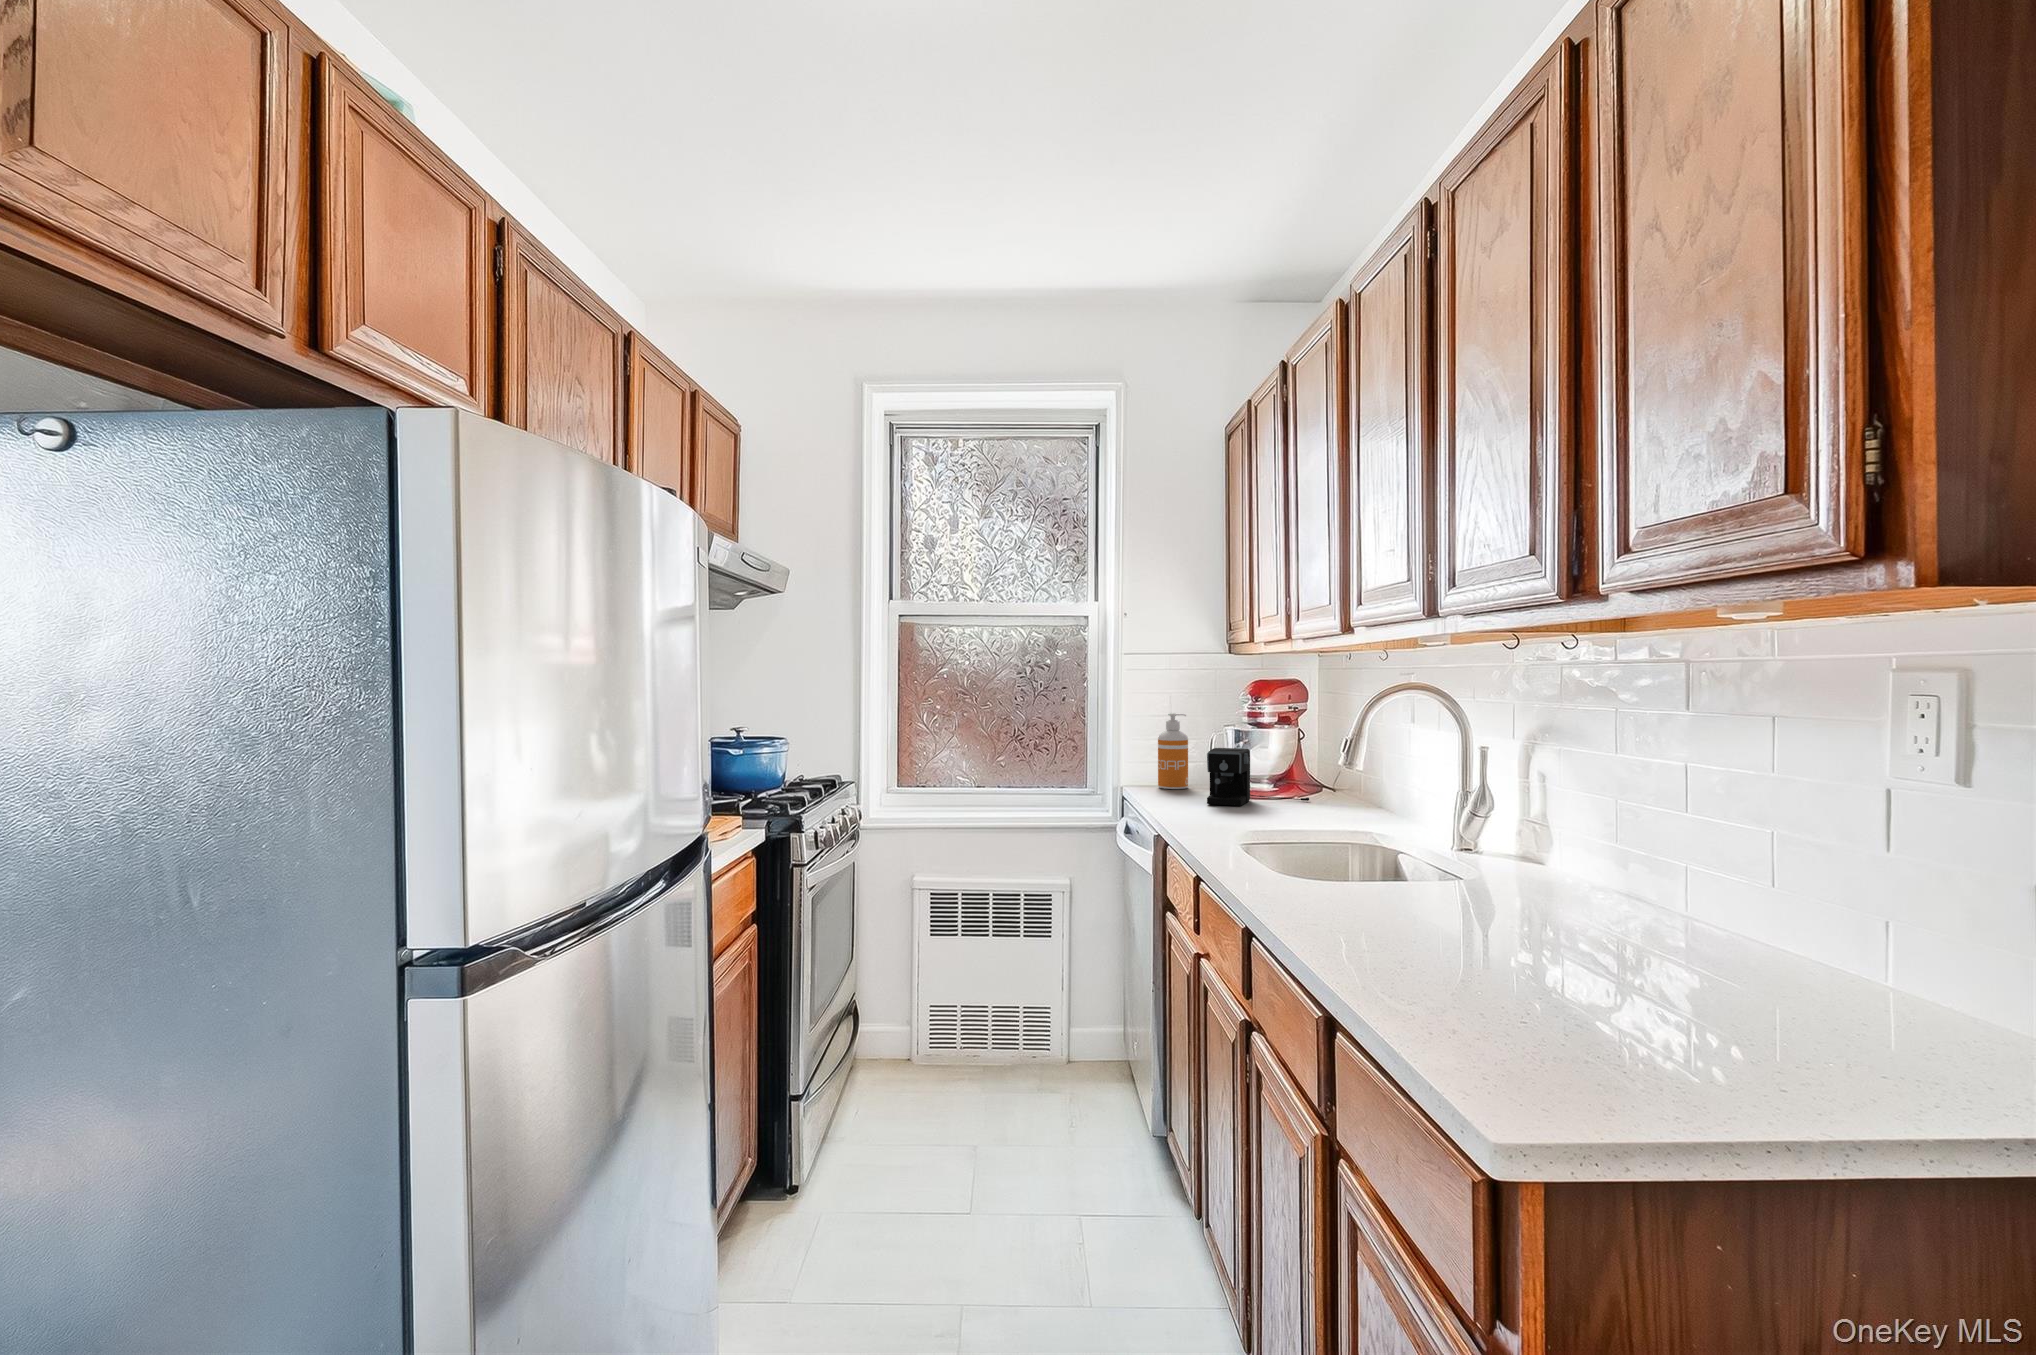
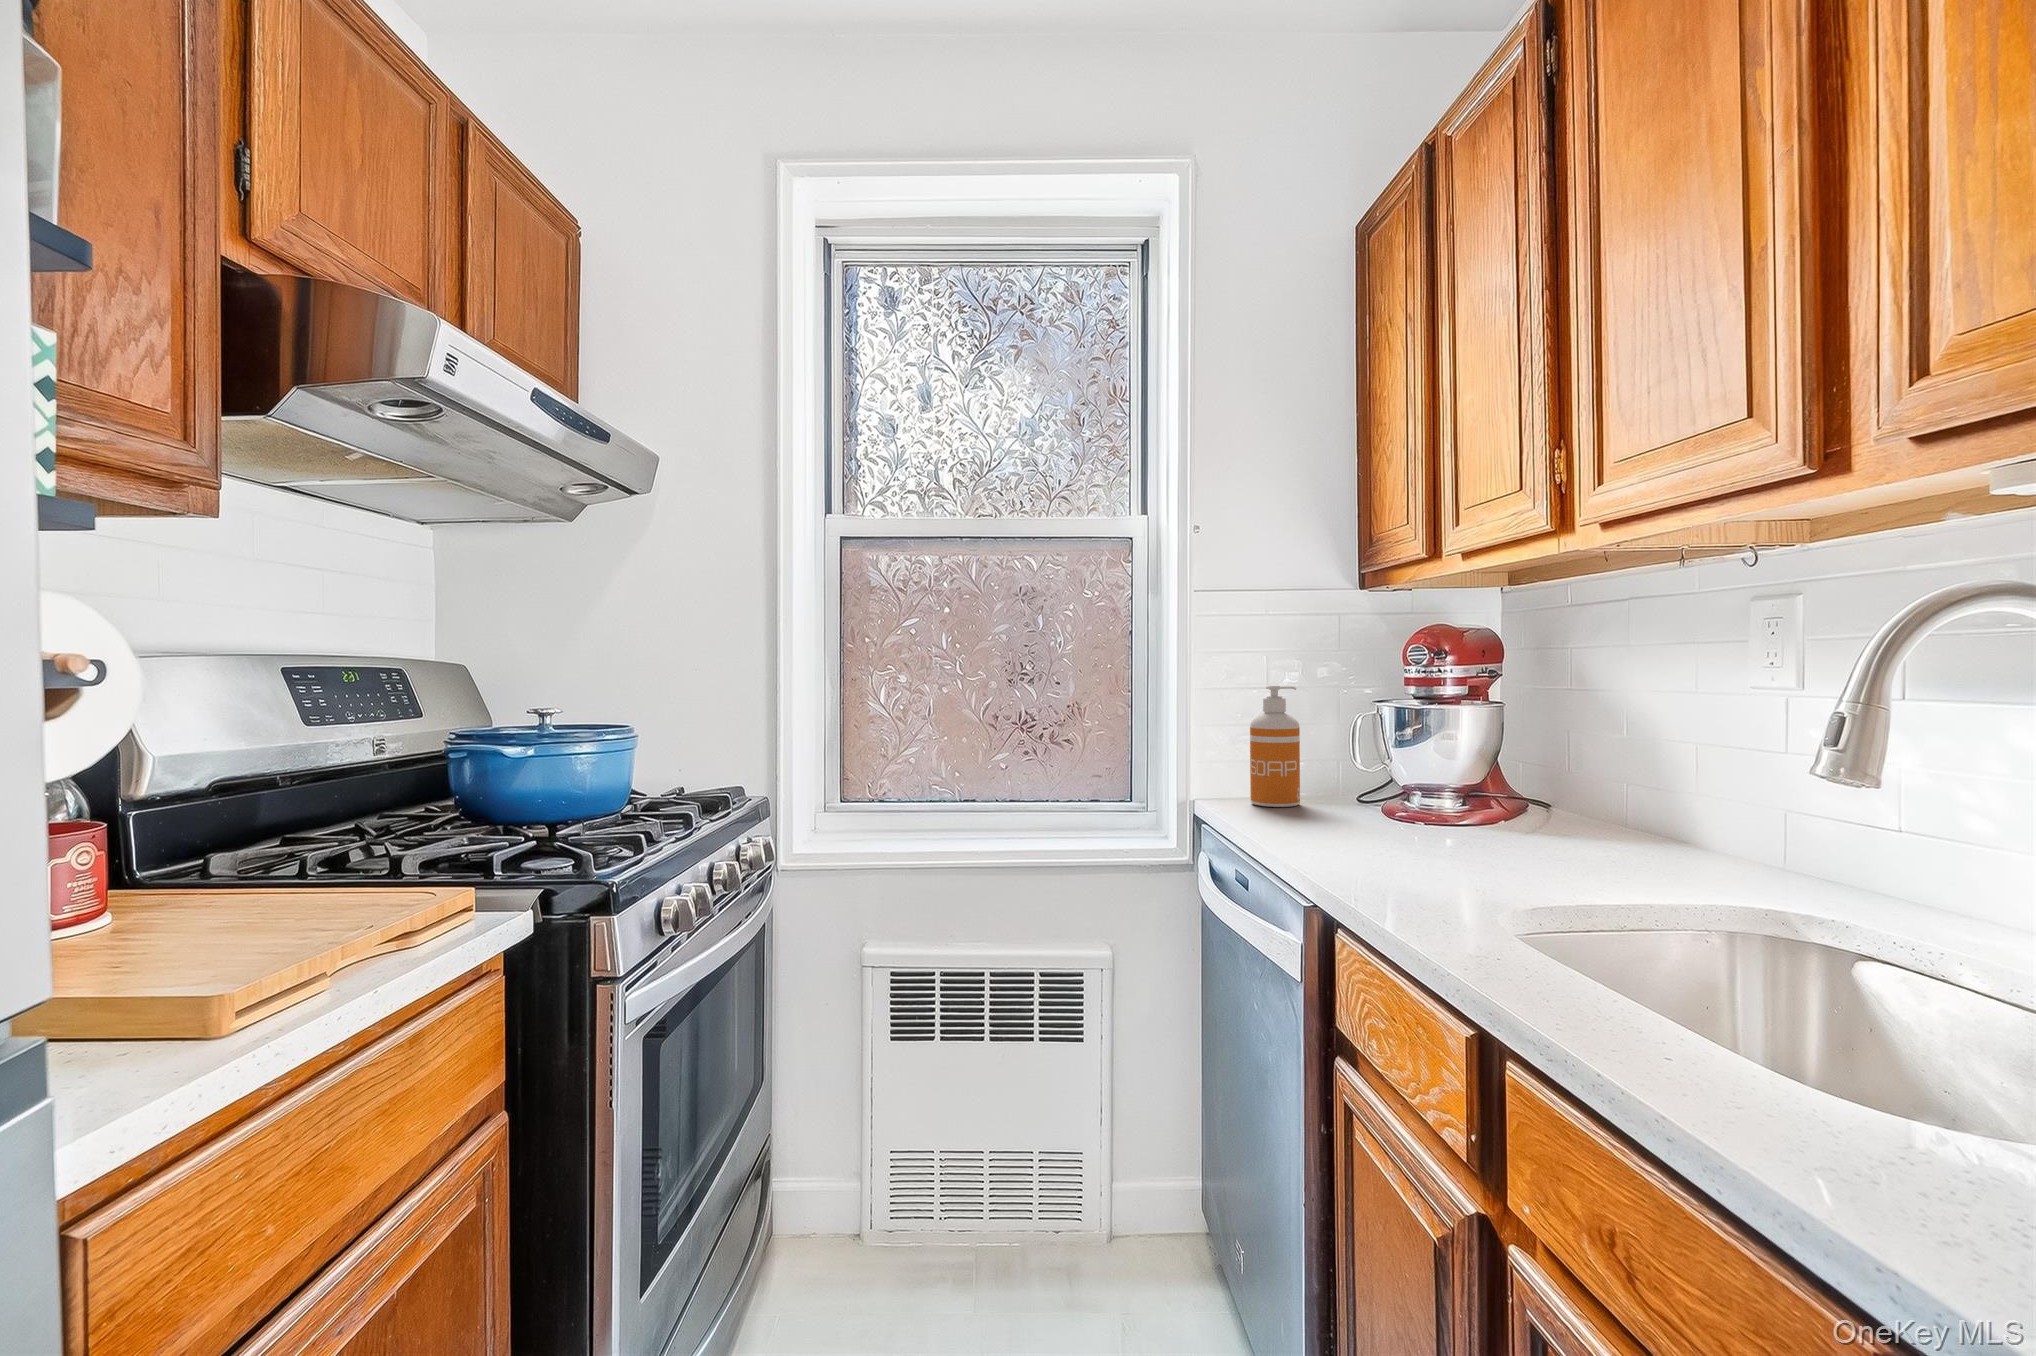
coffee maker: present [1207,748,1309,806] -> none [1360,740,1535,842]

